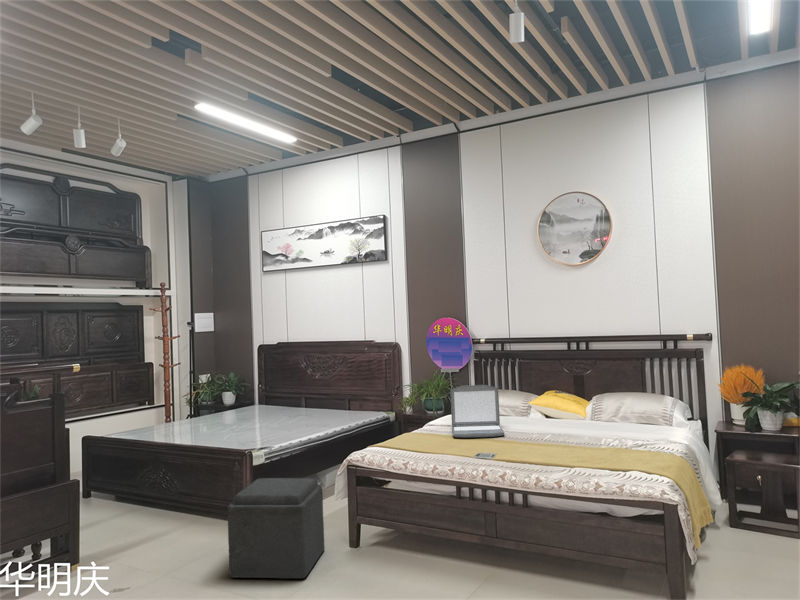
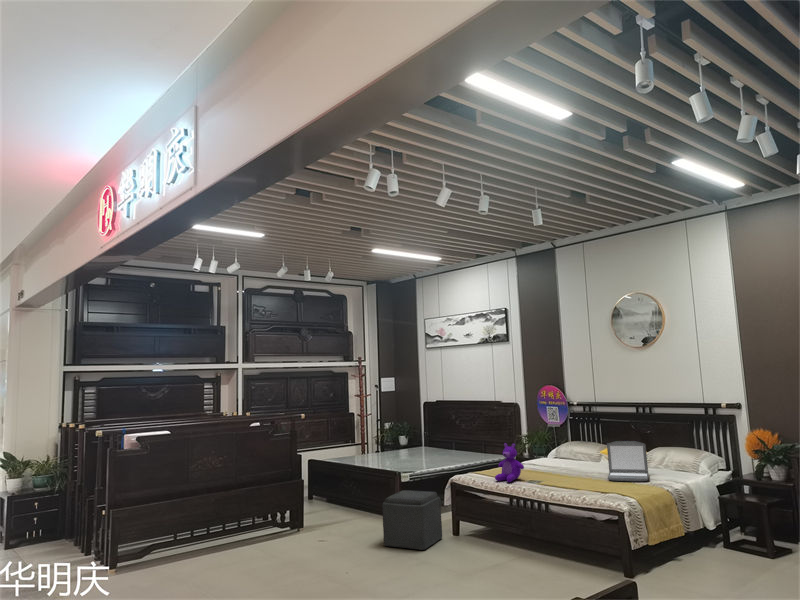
laptop: present [450,385,504,438] -> present [607,441,648,481]
teddy bear: none [413,395,456,455] -> present [495,443,524,482]

